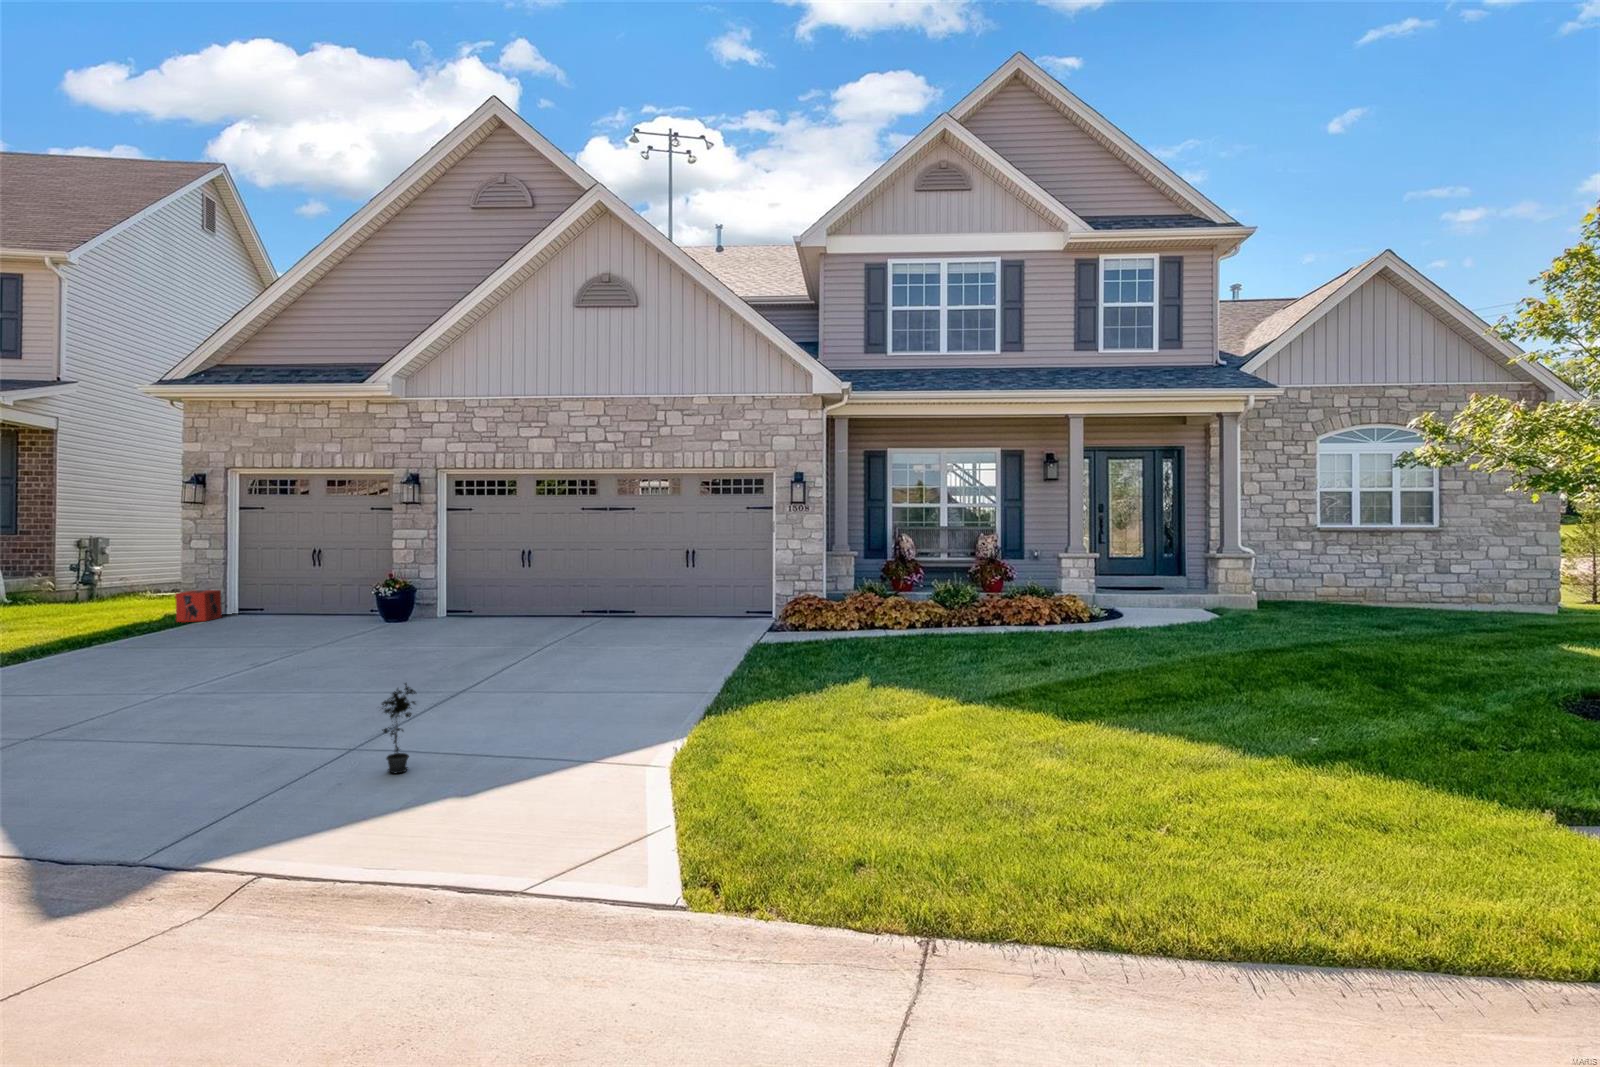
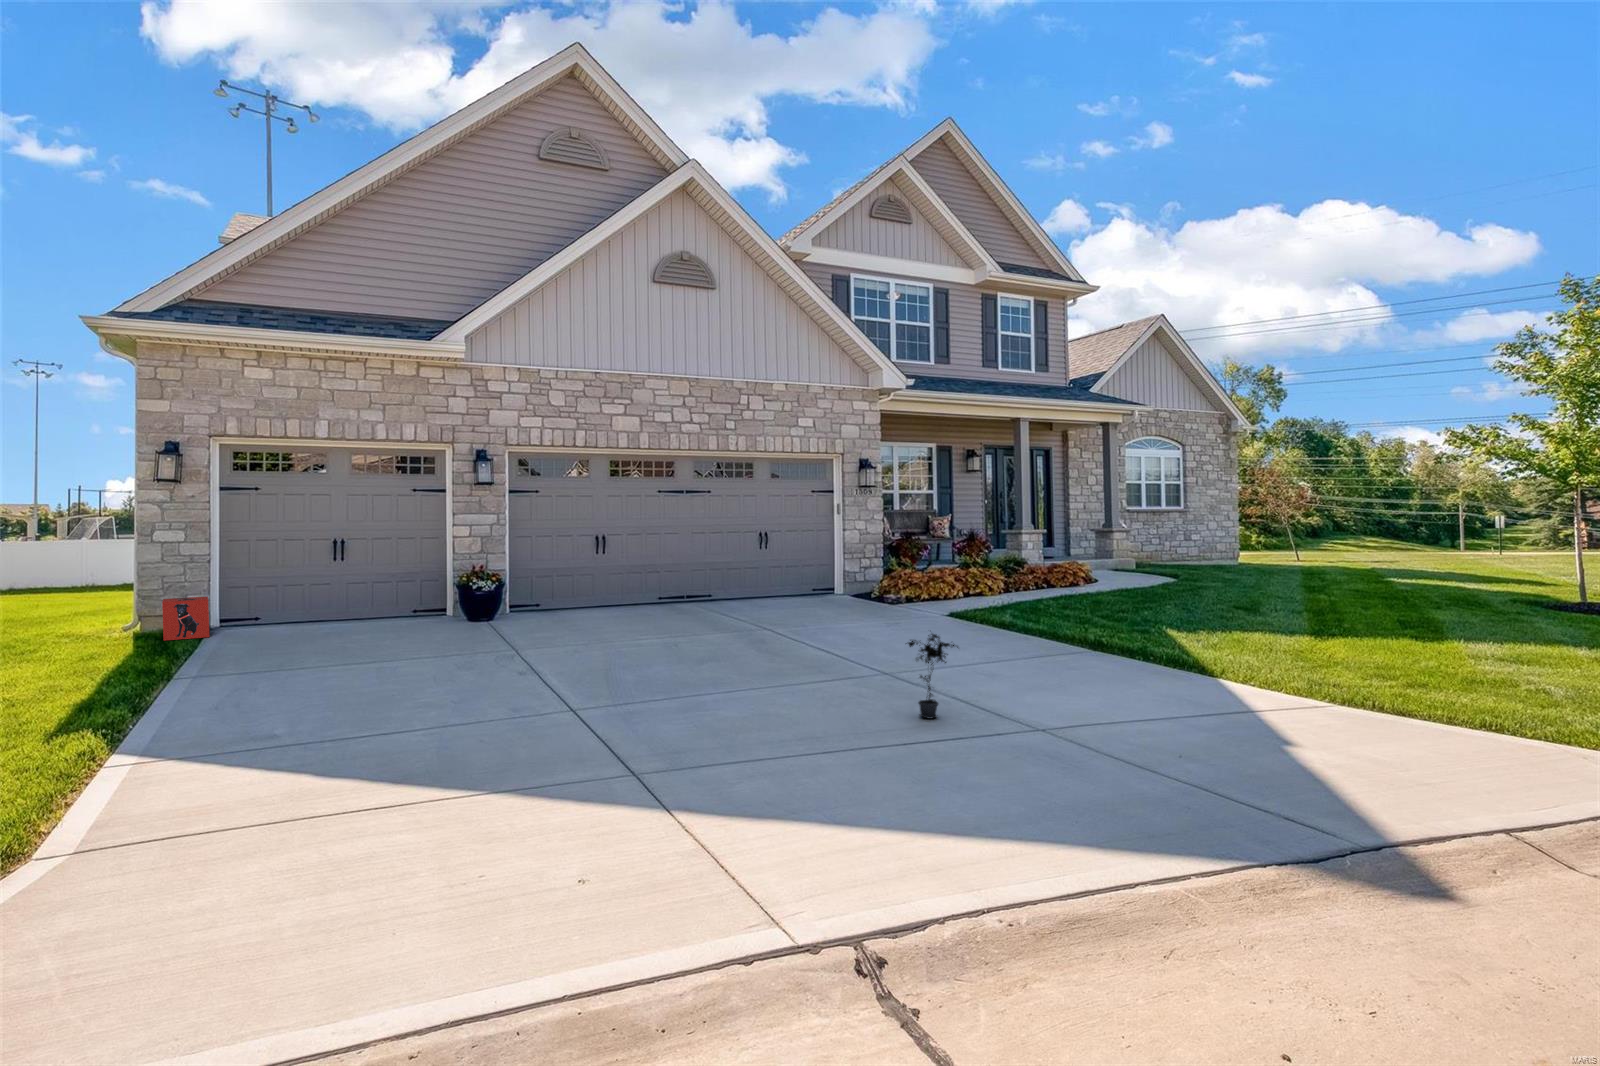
potted plant: present [382,683,416,773] -> present [906,634,958,718]

